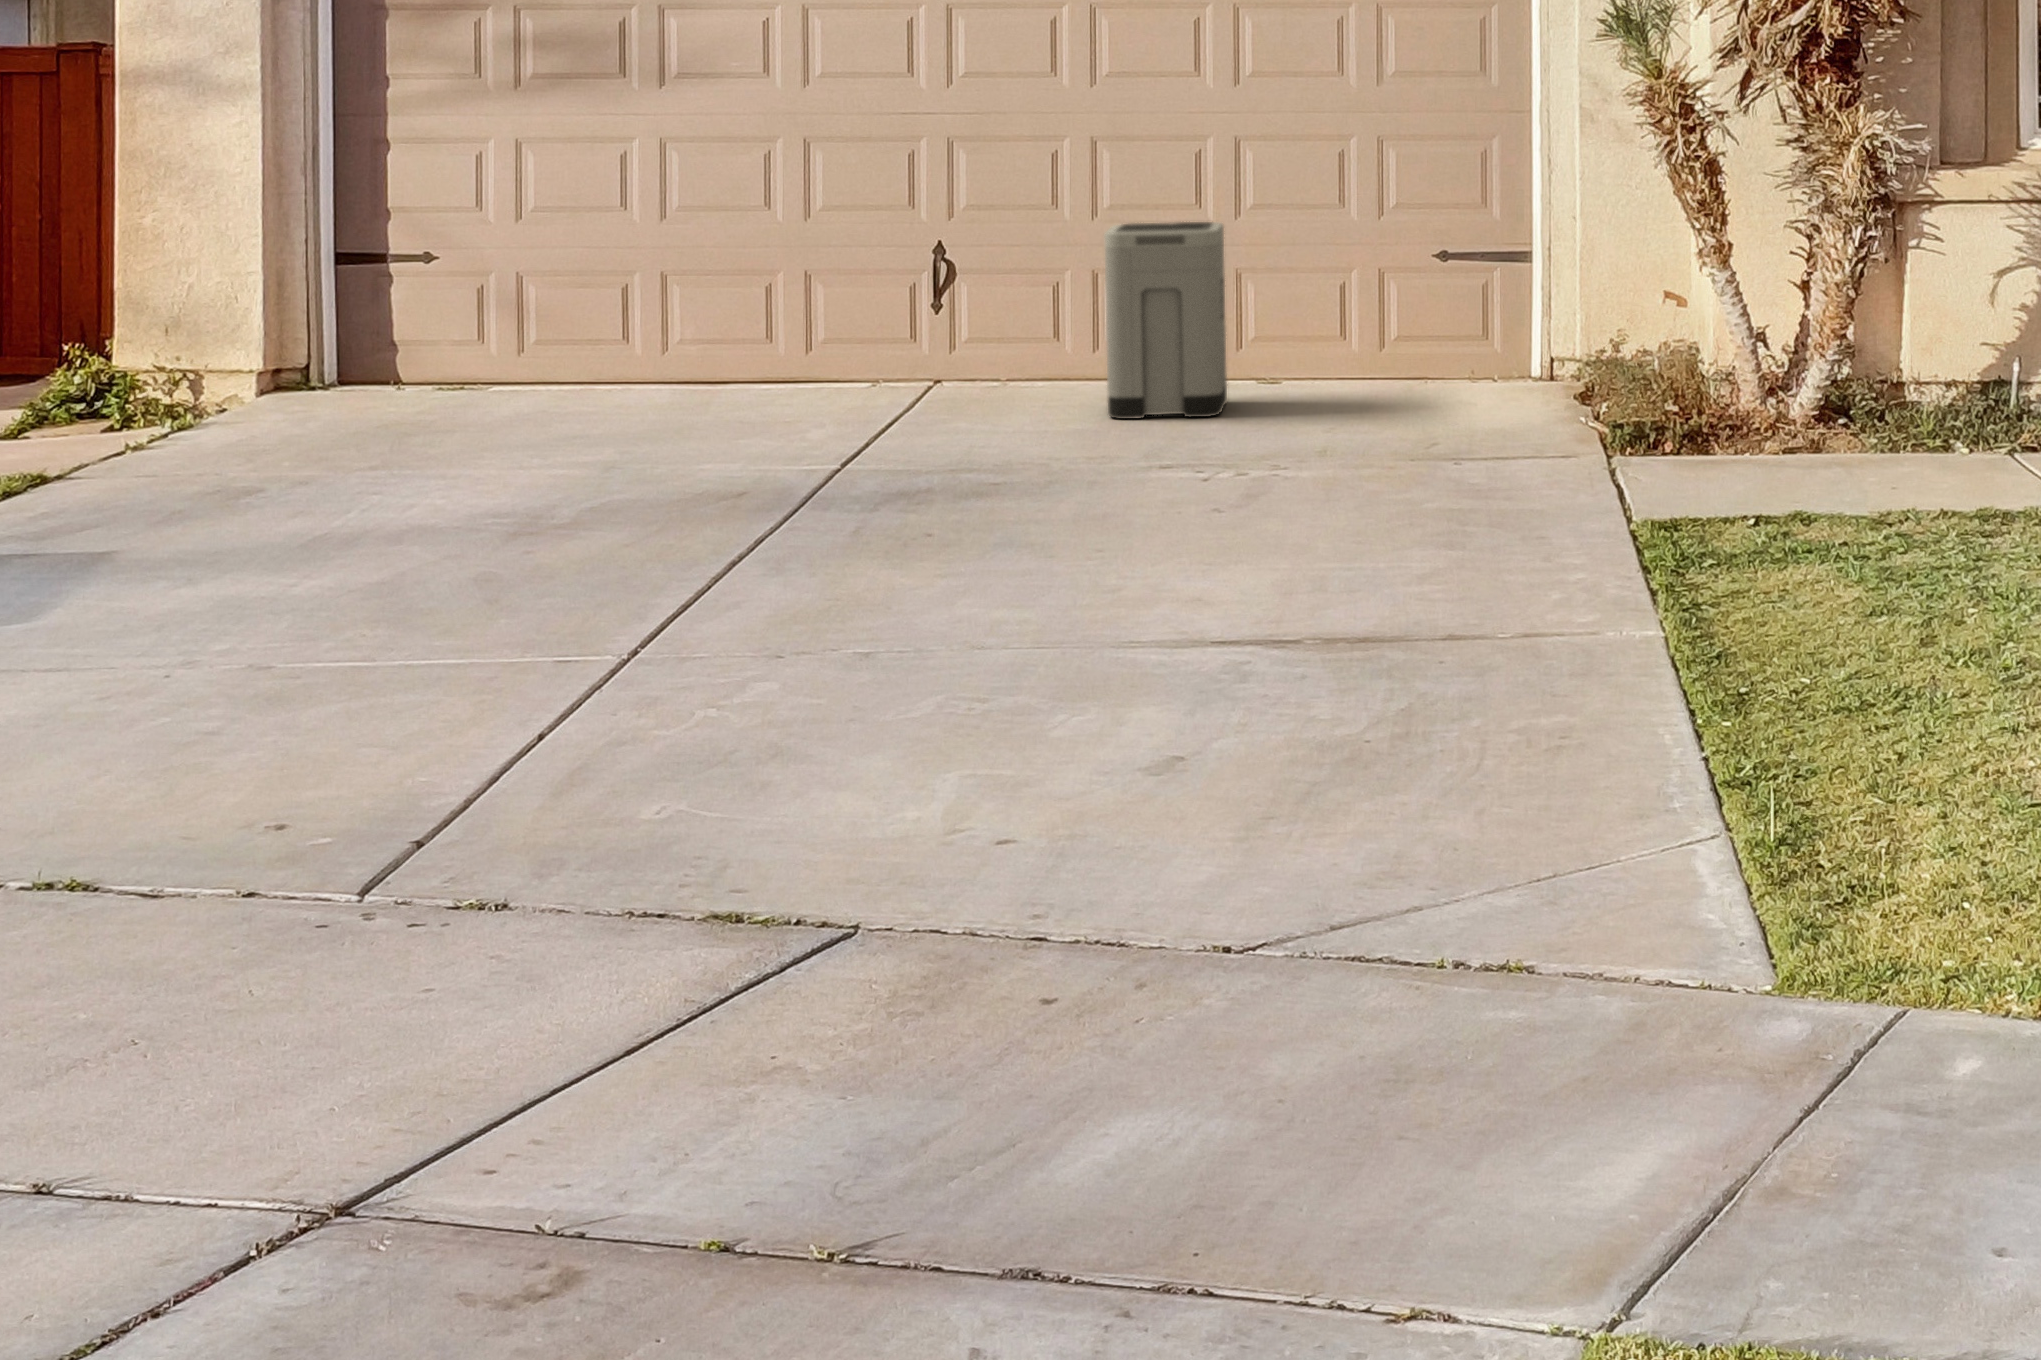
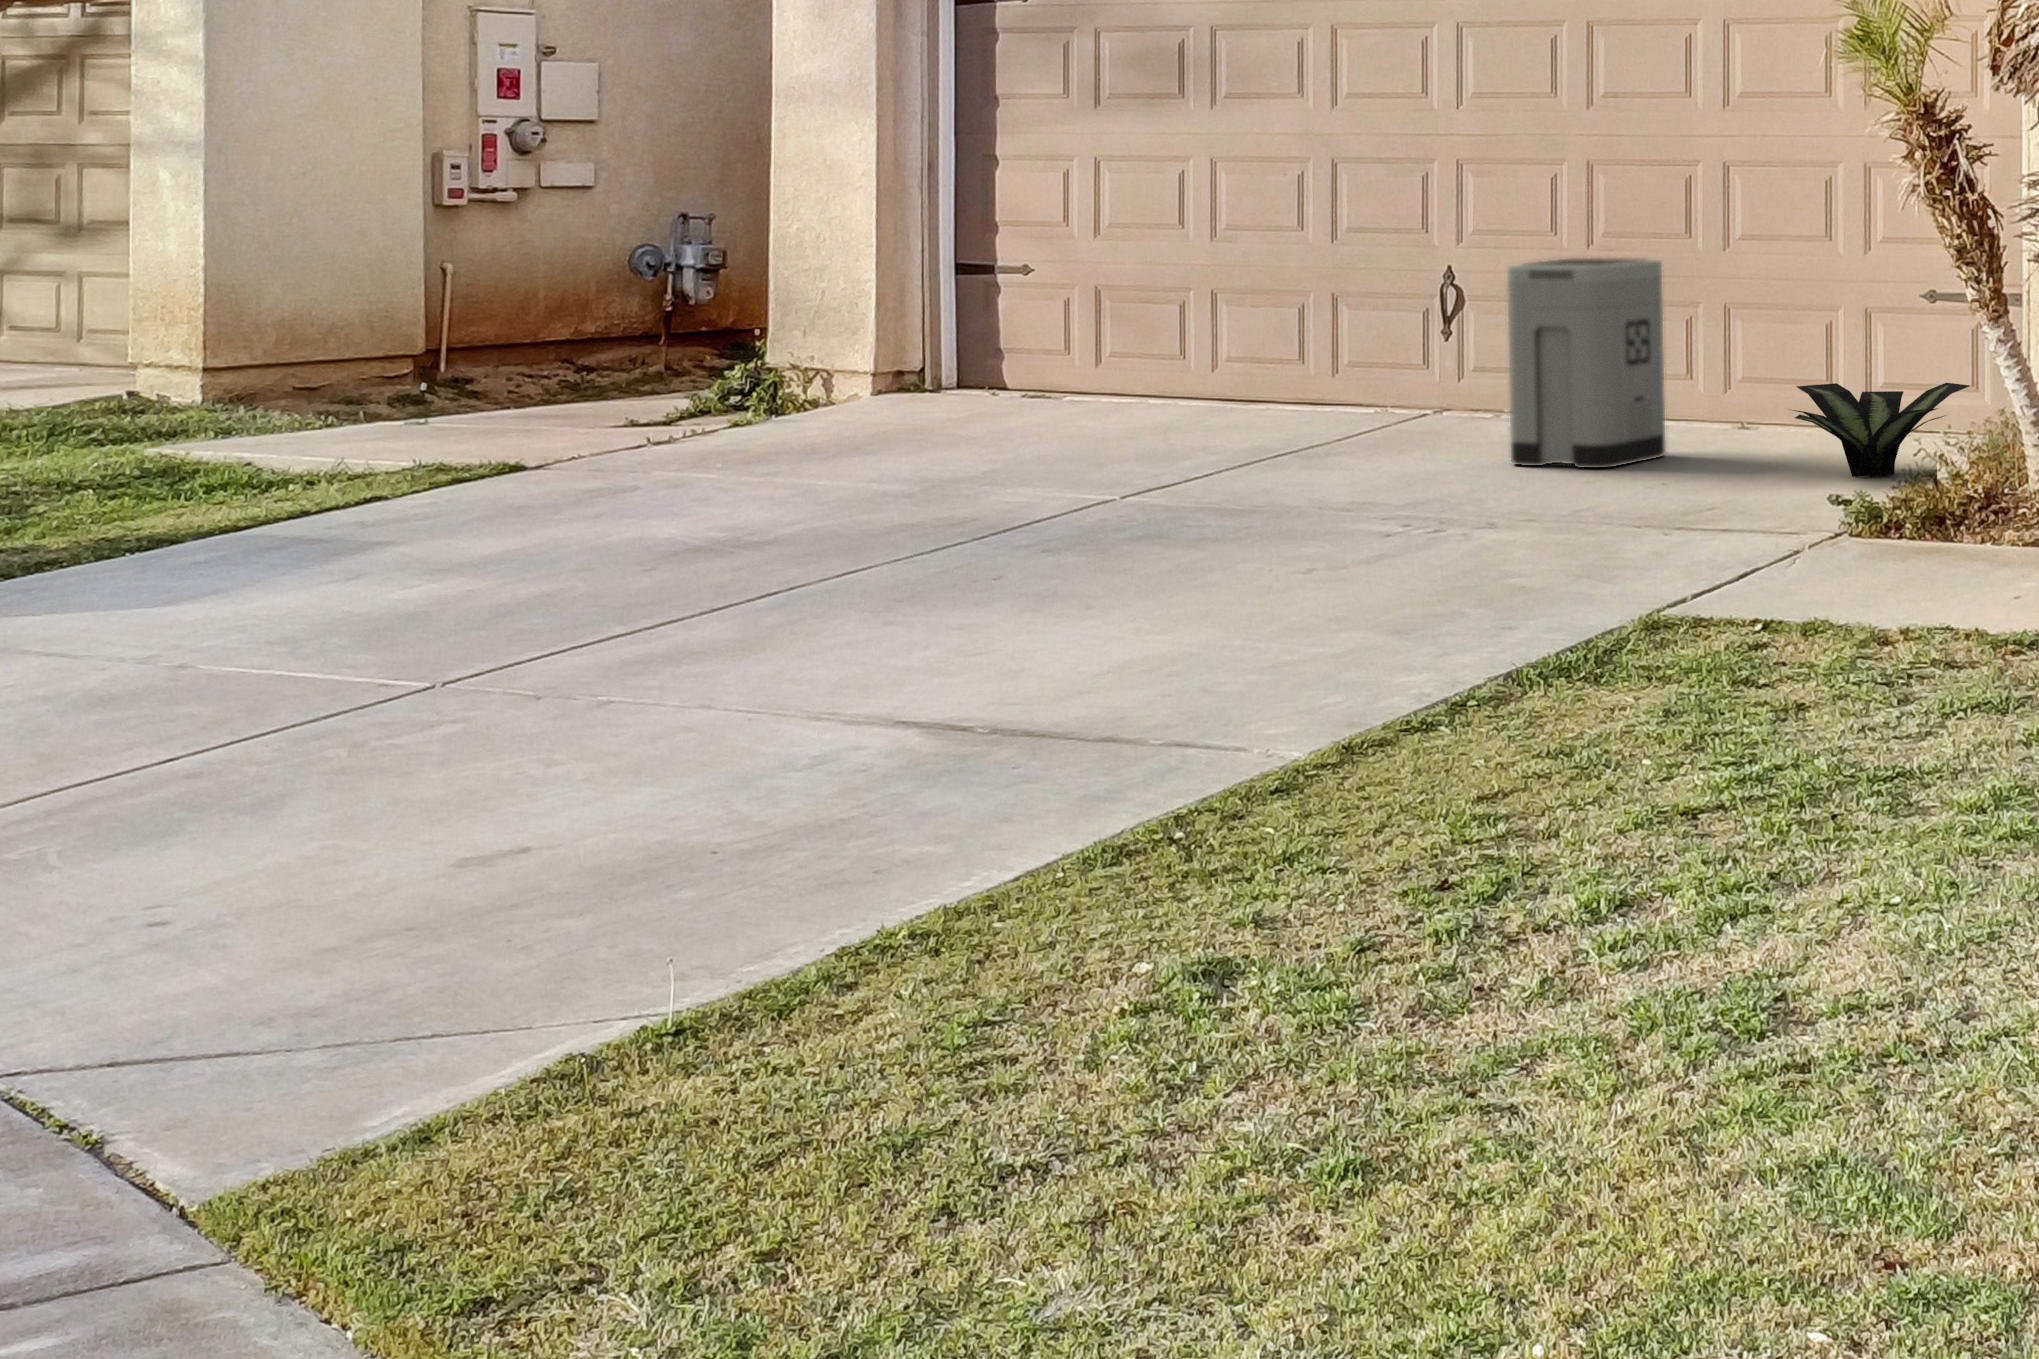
potted plant: none [1385,322,1558,410] -> present [1793,383,1970,477]

